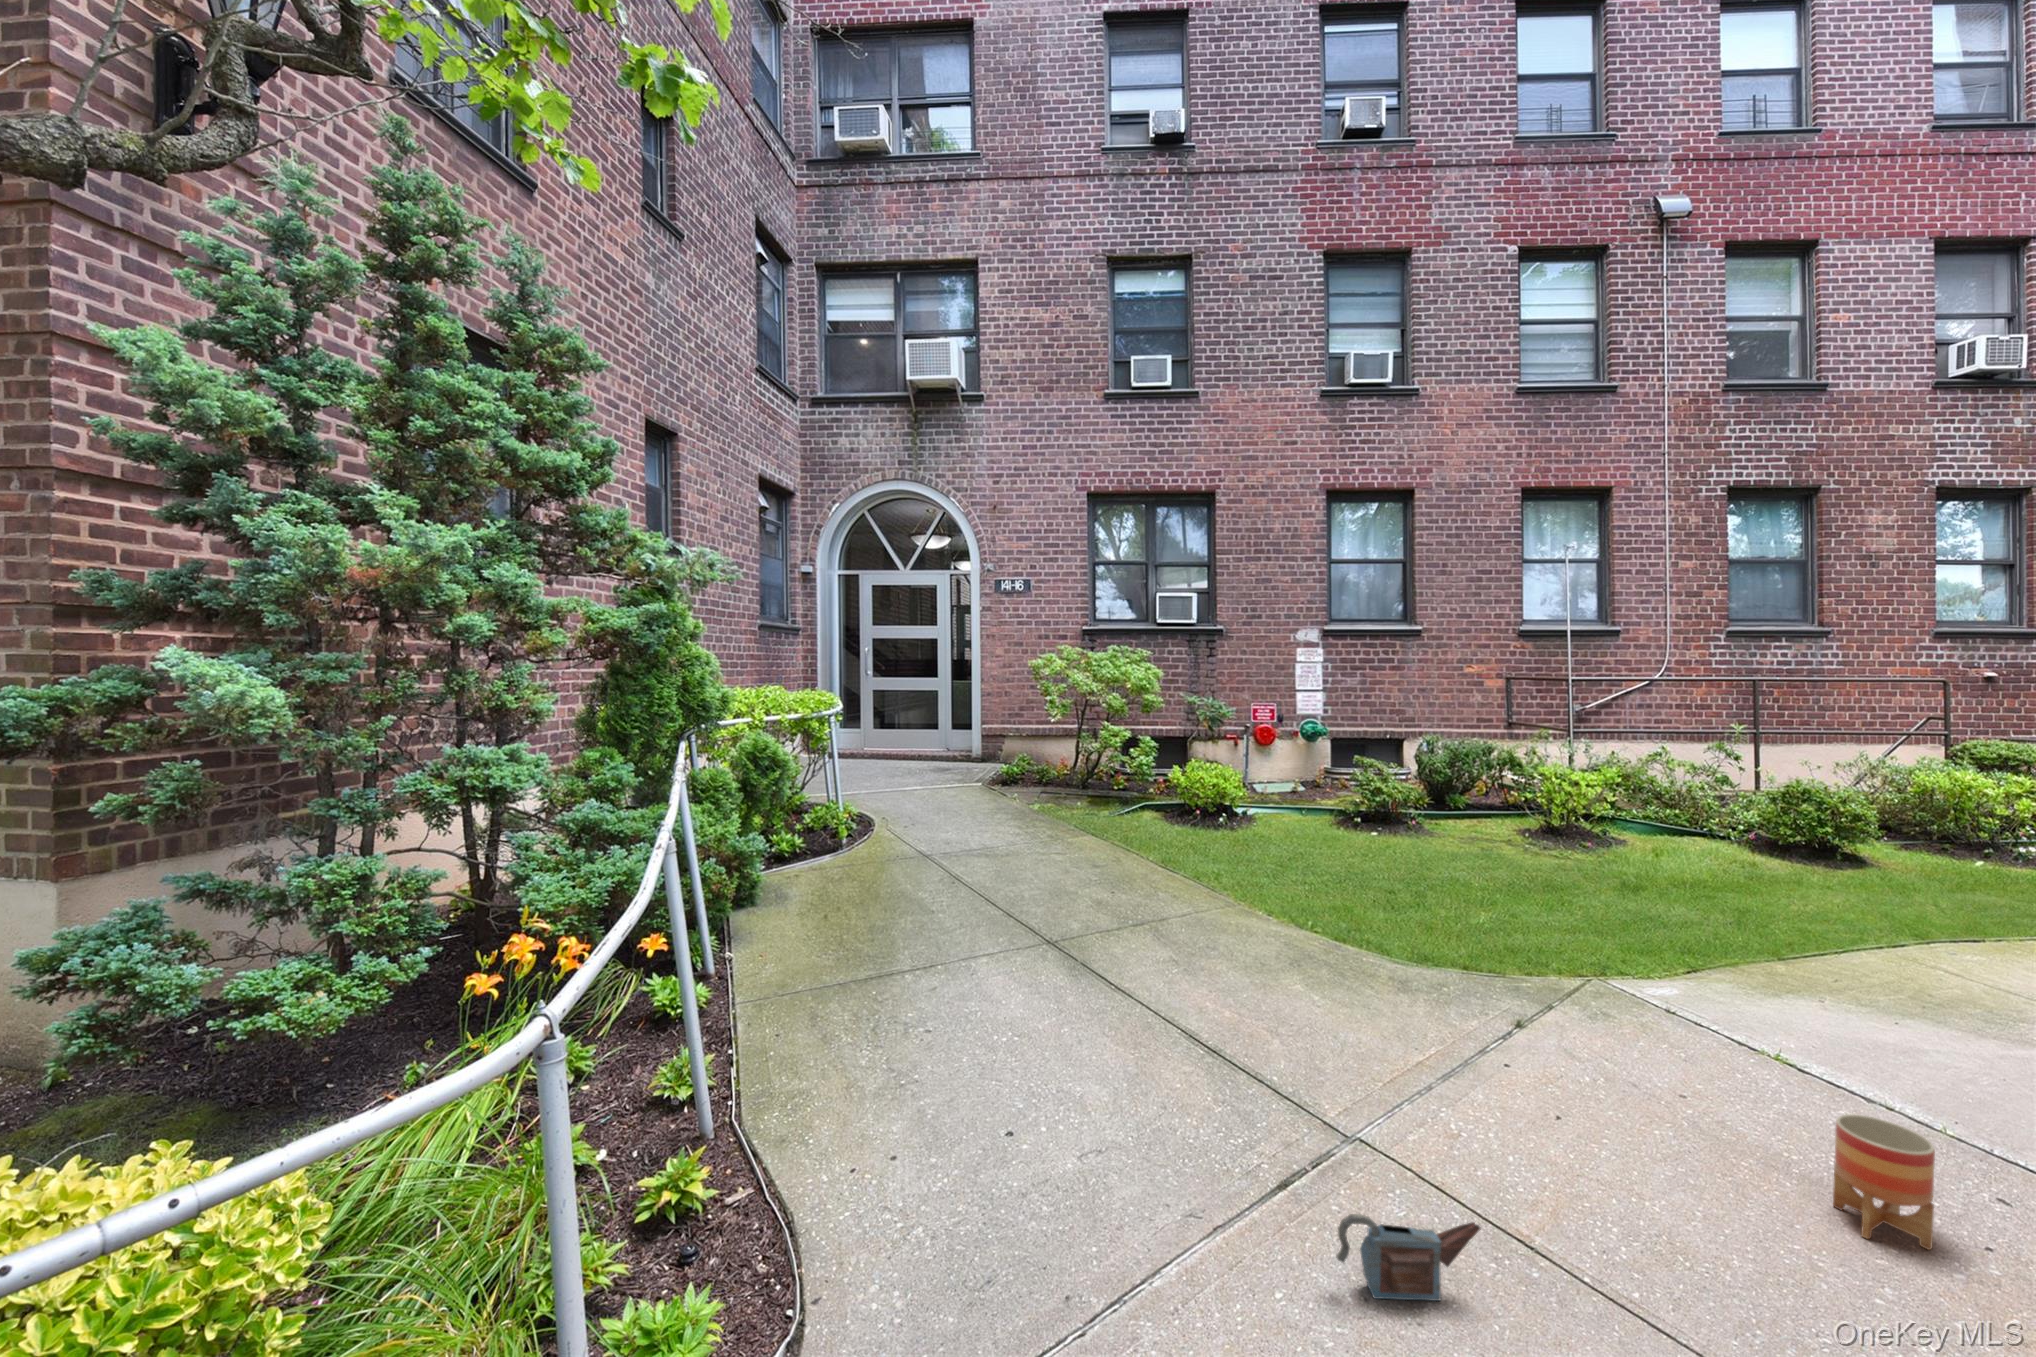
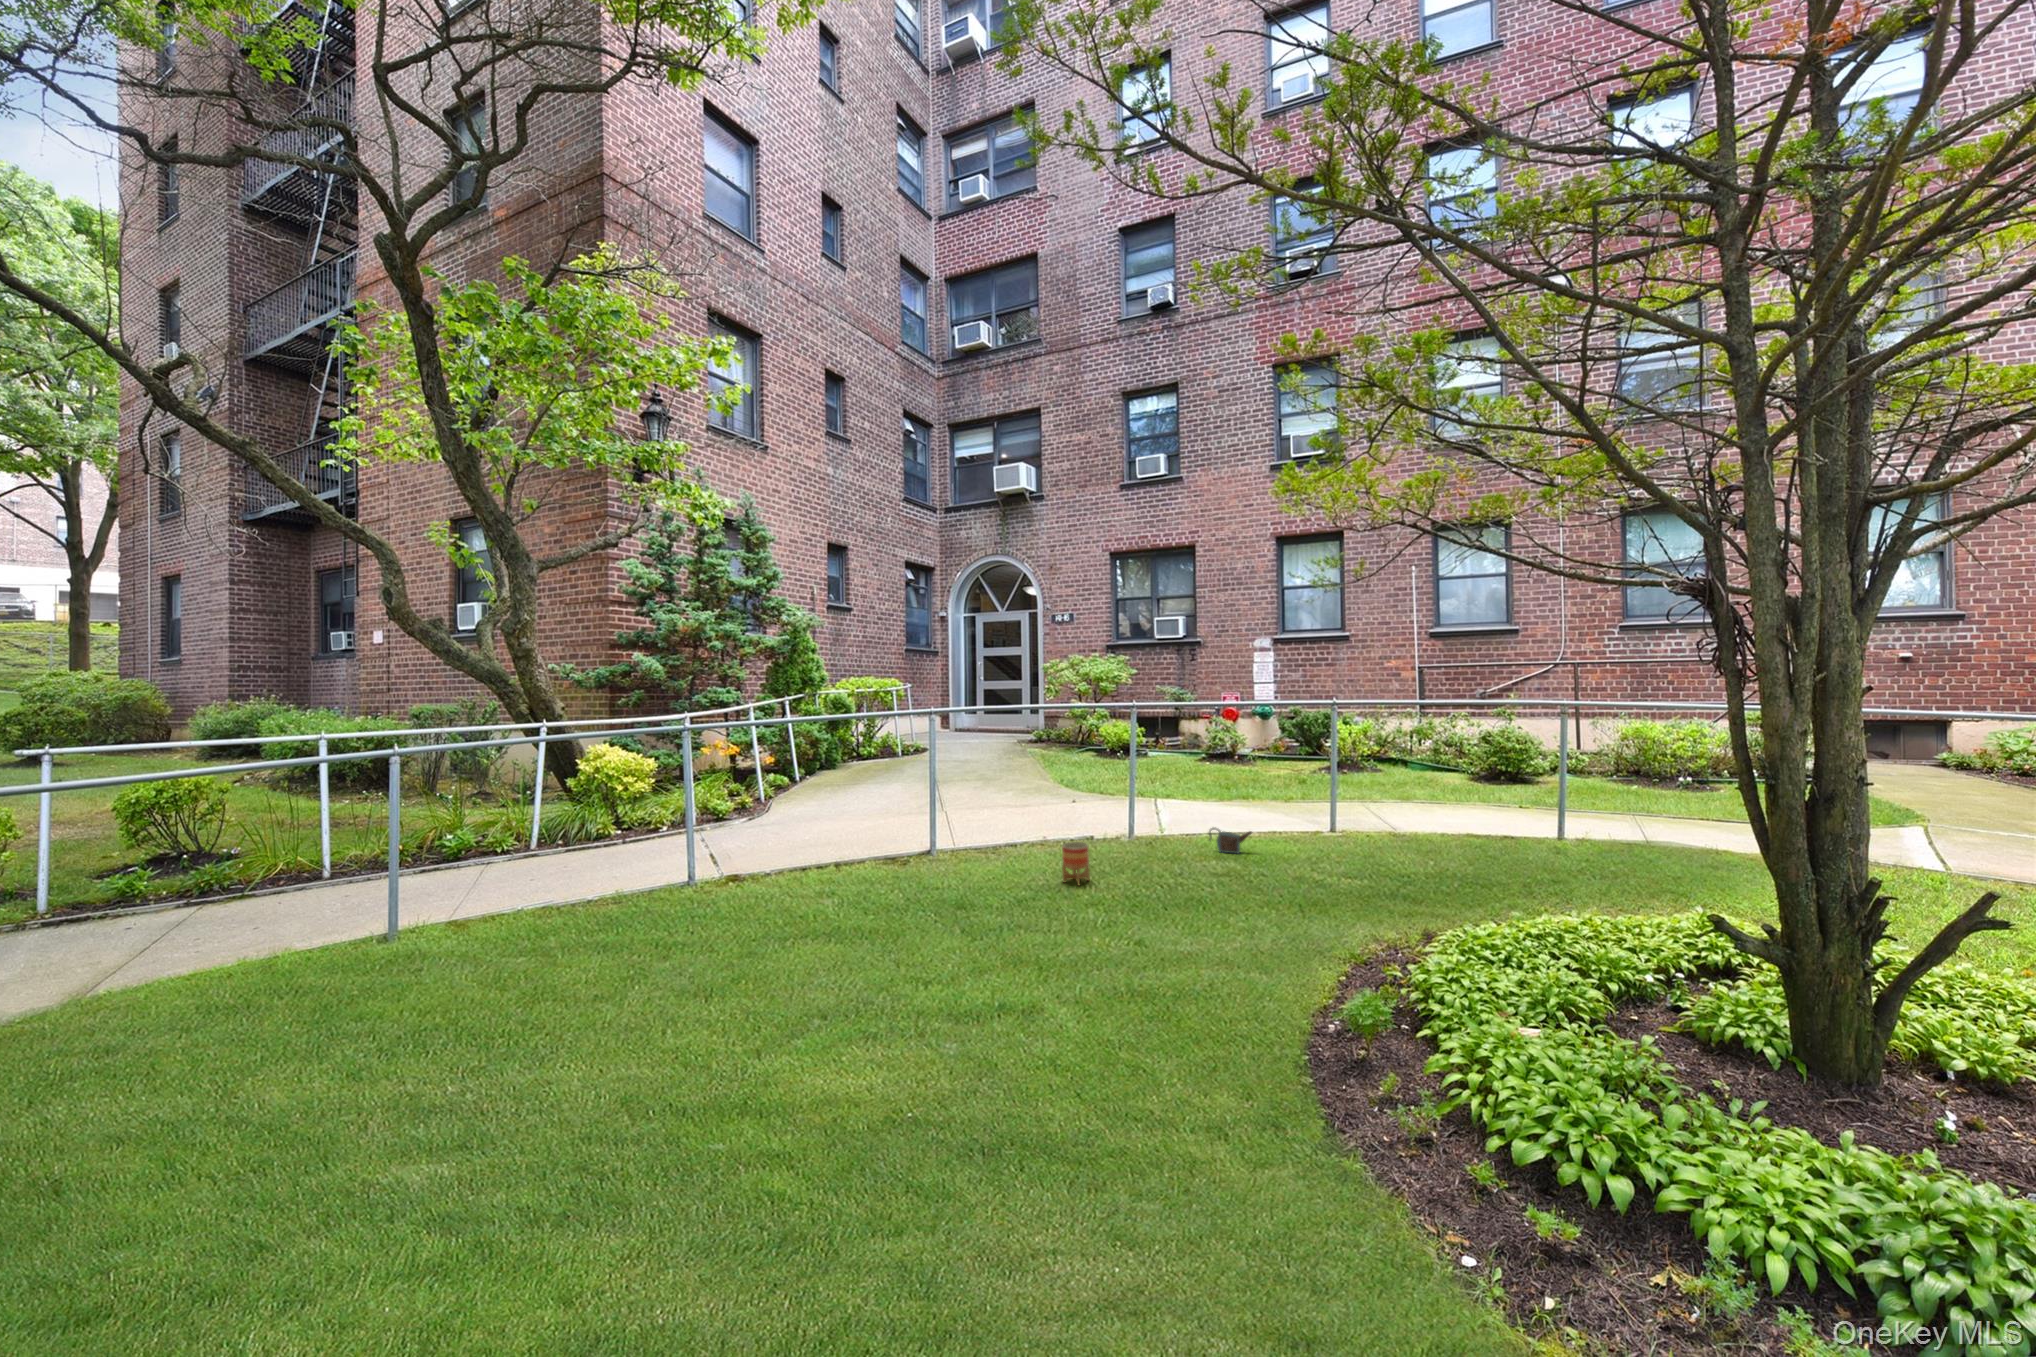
watering can: present [1336,1214,1480,1301] -> present [1209,827,1252,853]

